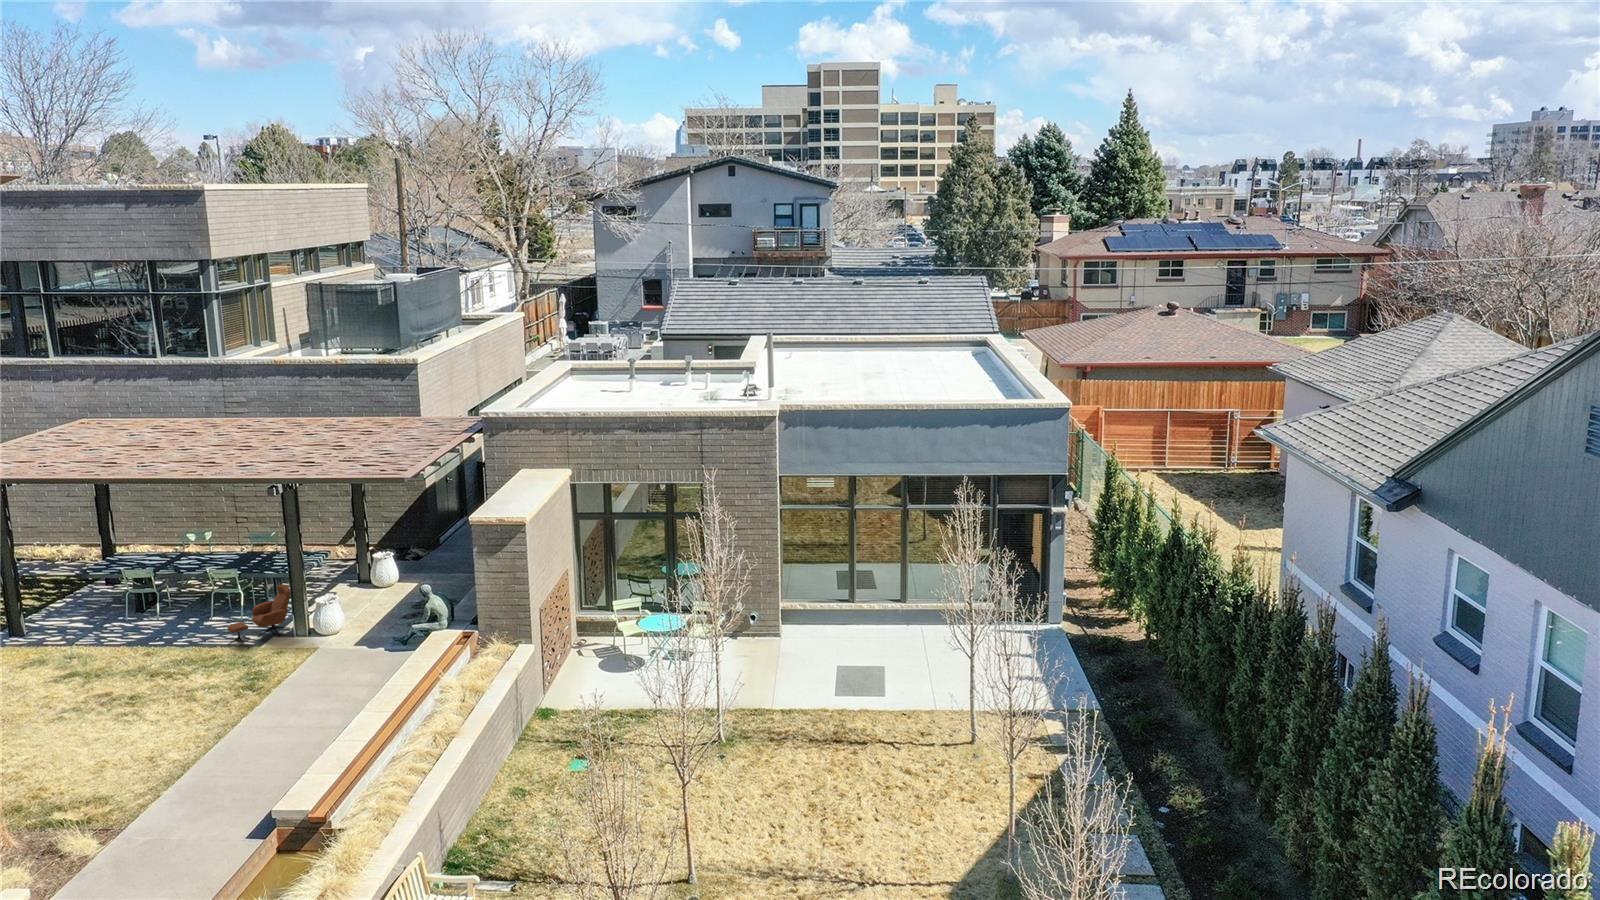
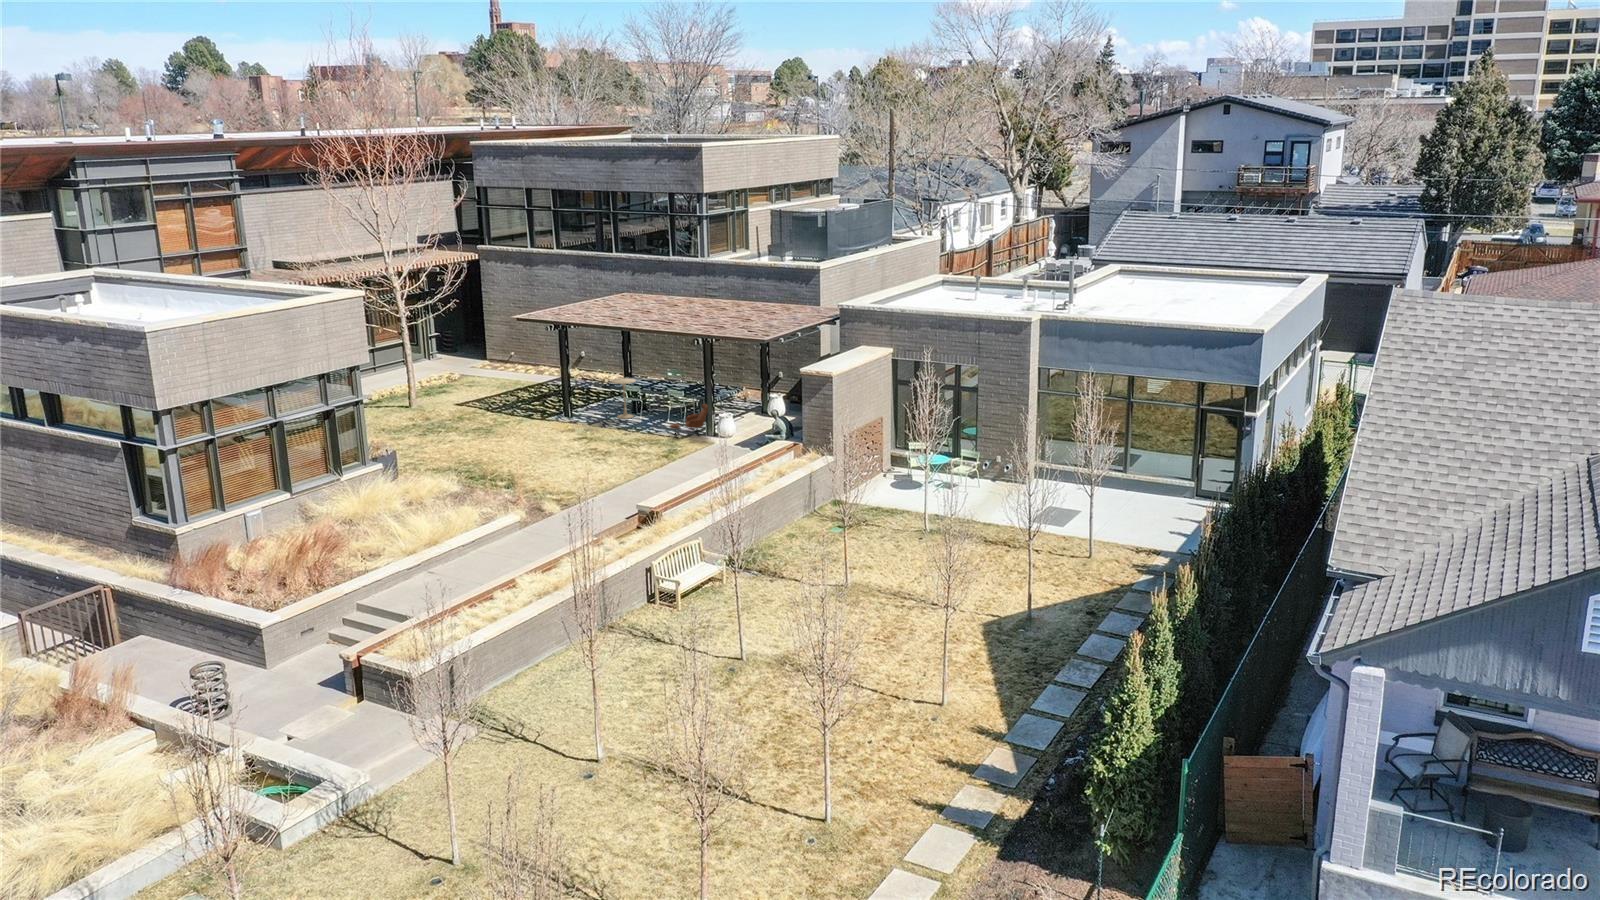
pedestal table: none [100,557,145,623] -> present [612,378,635,419]

